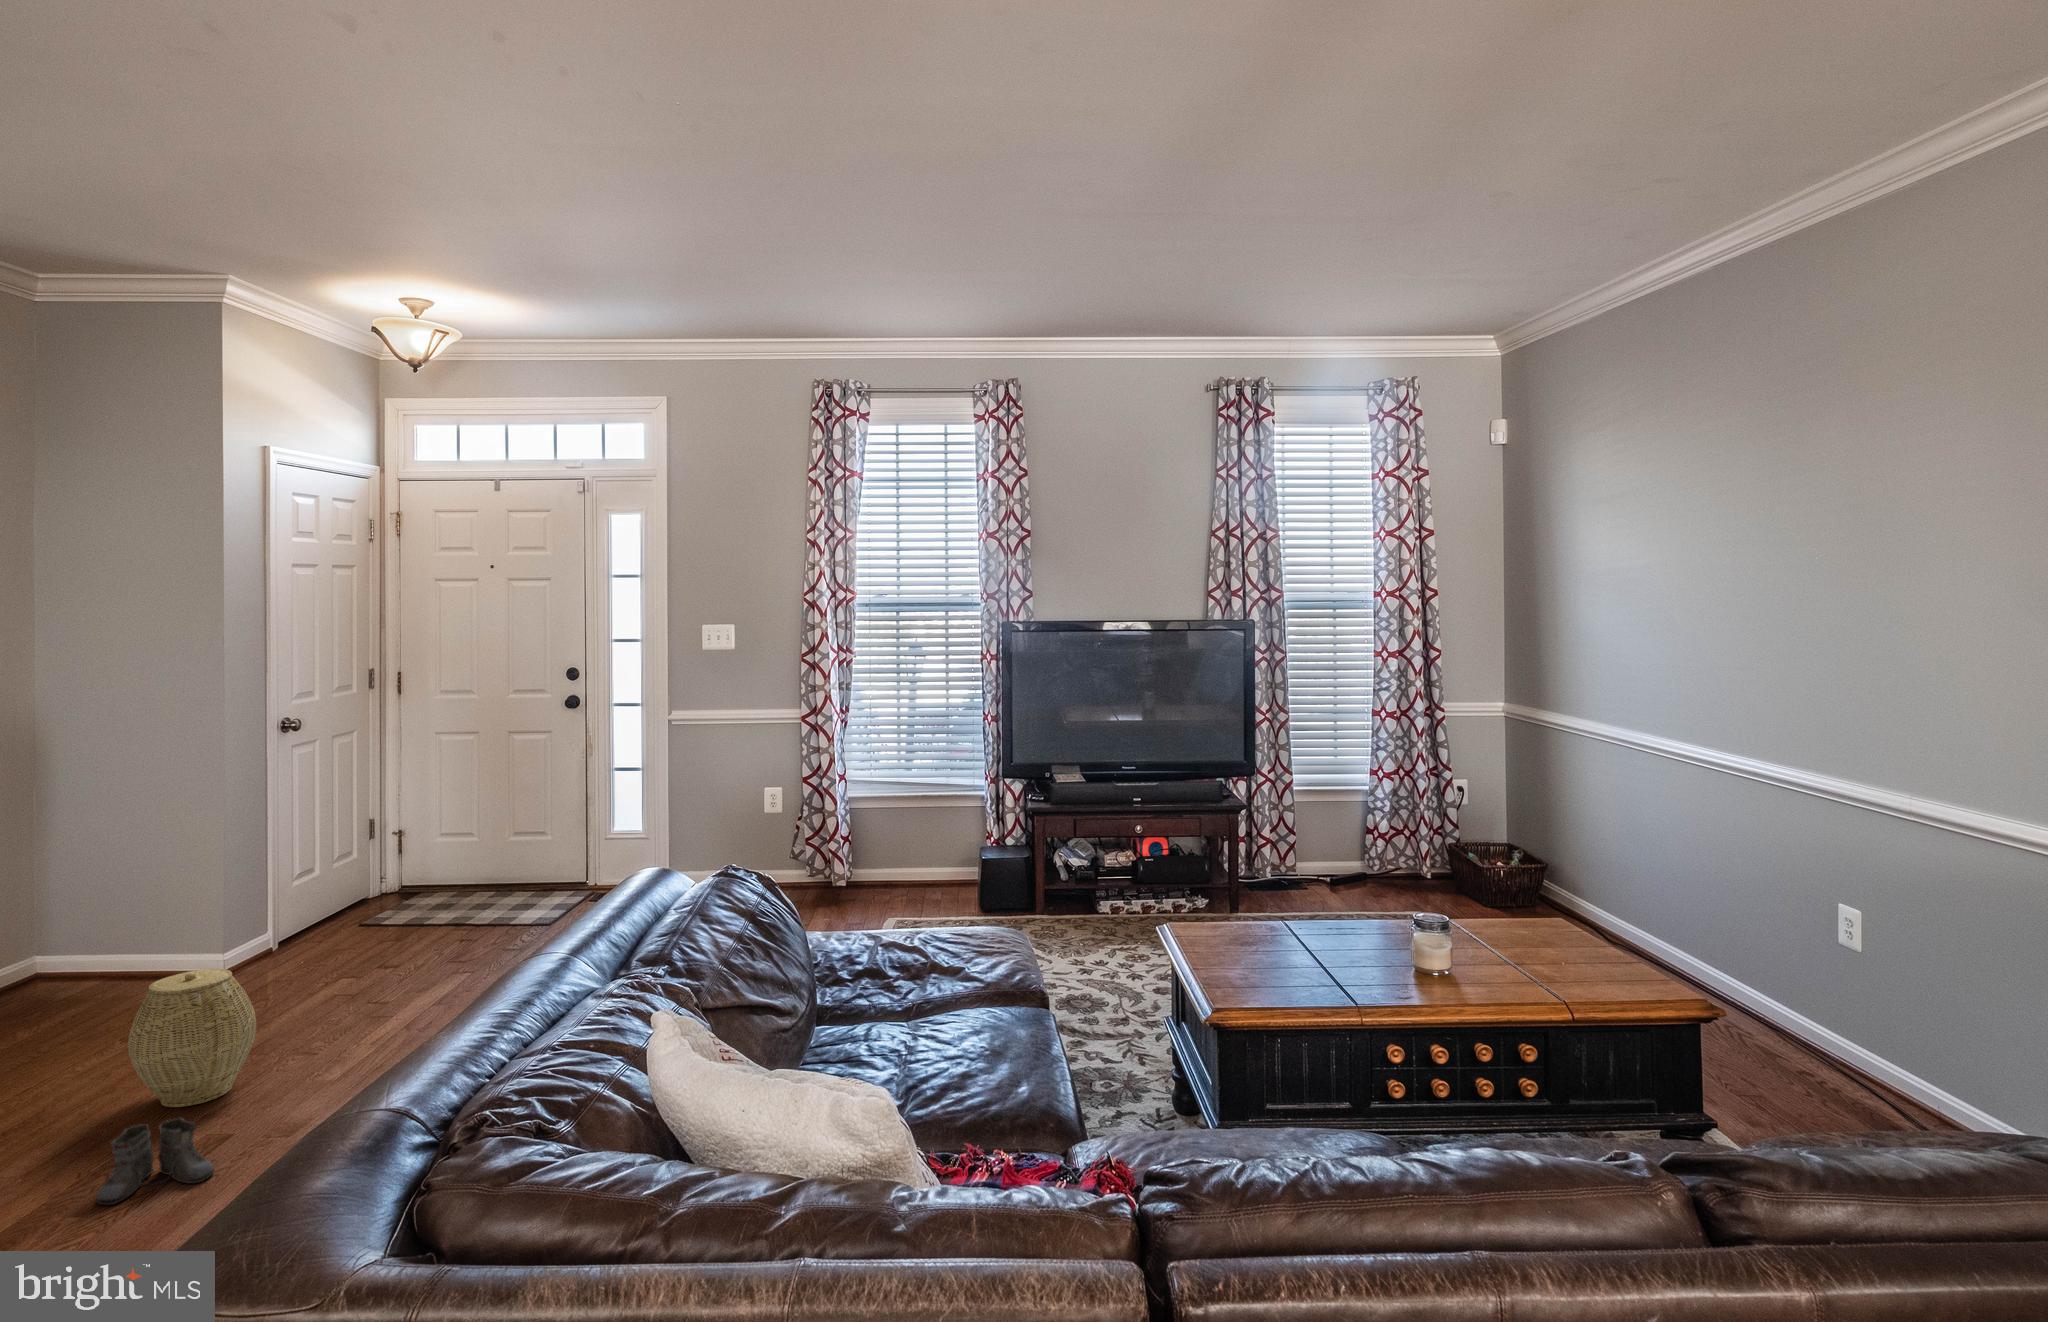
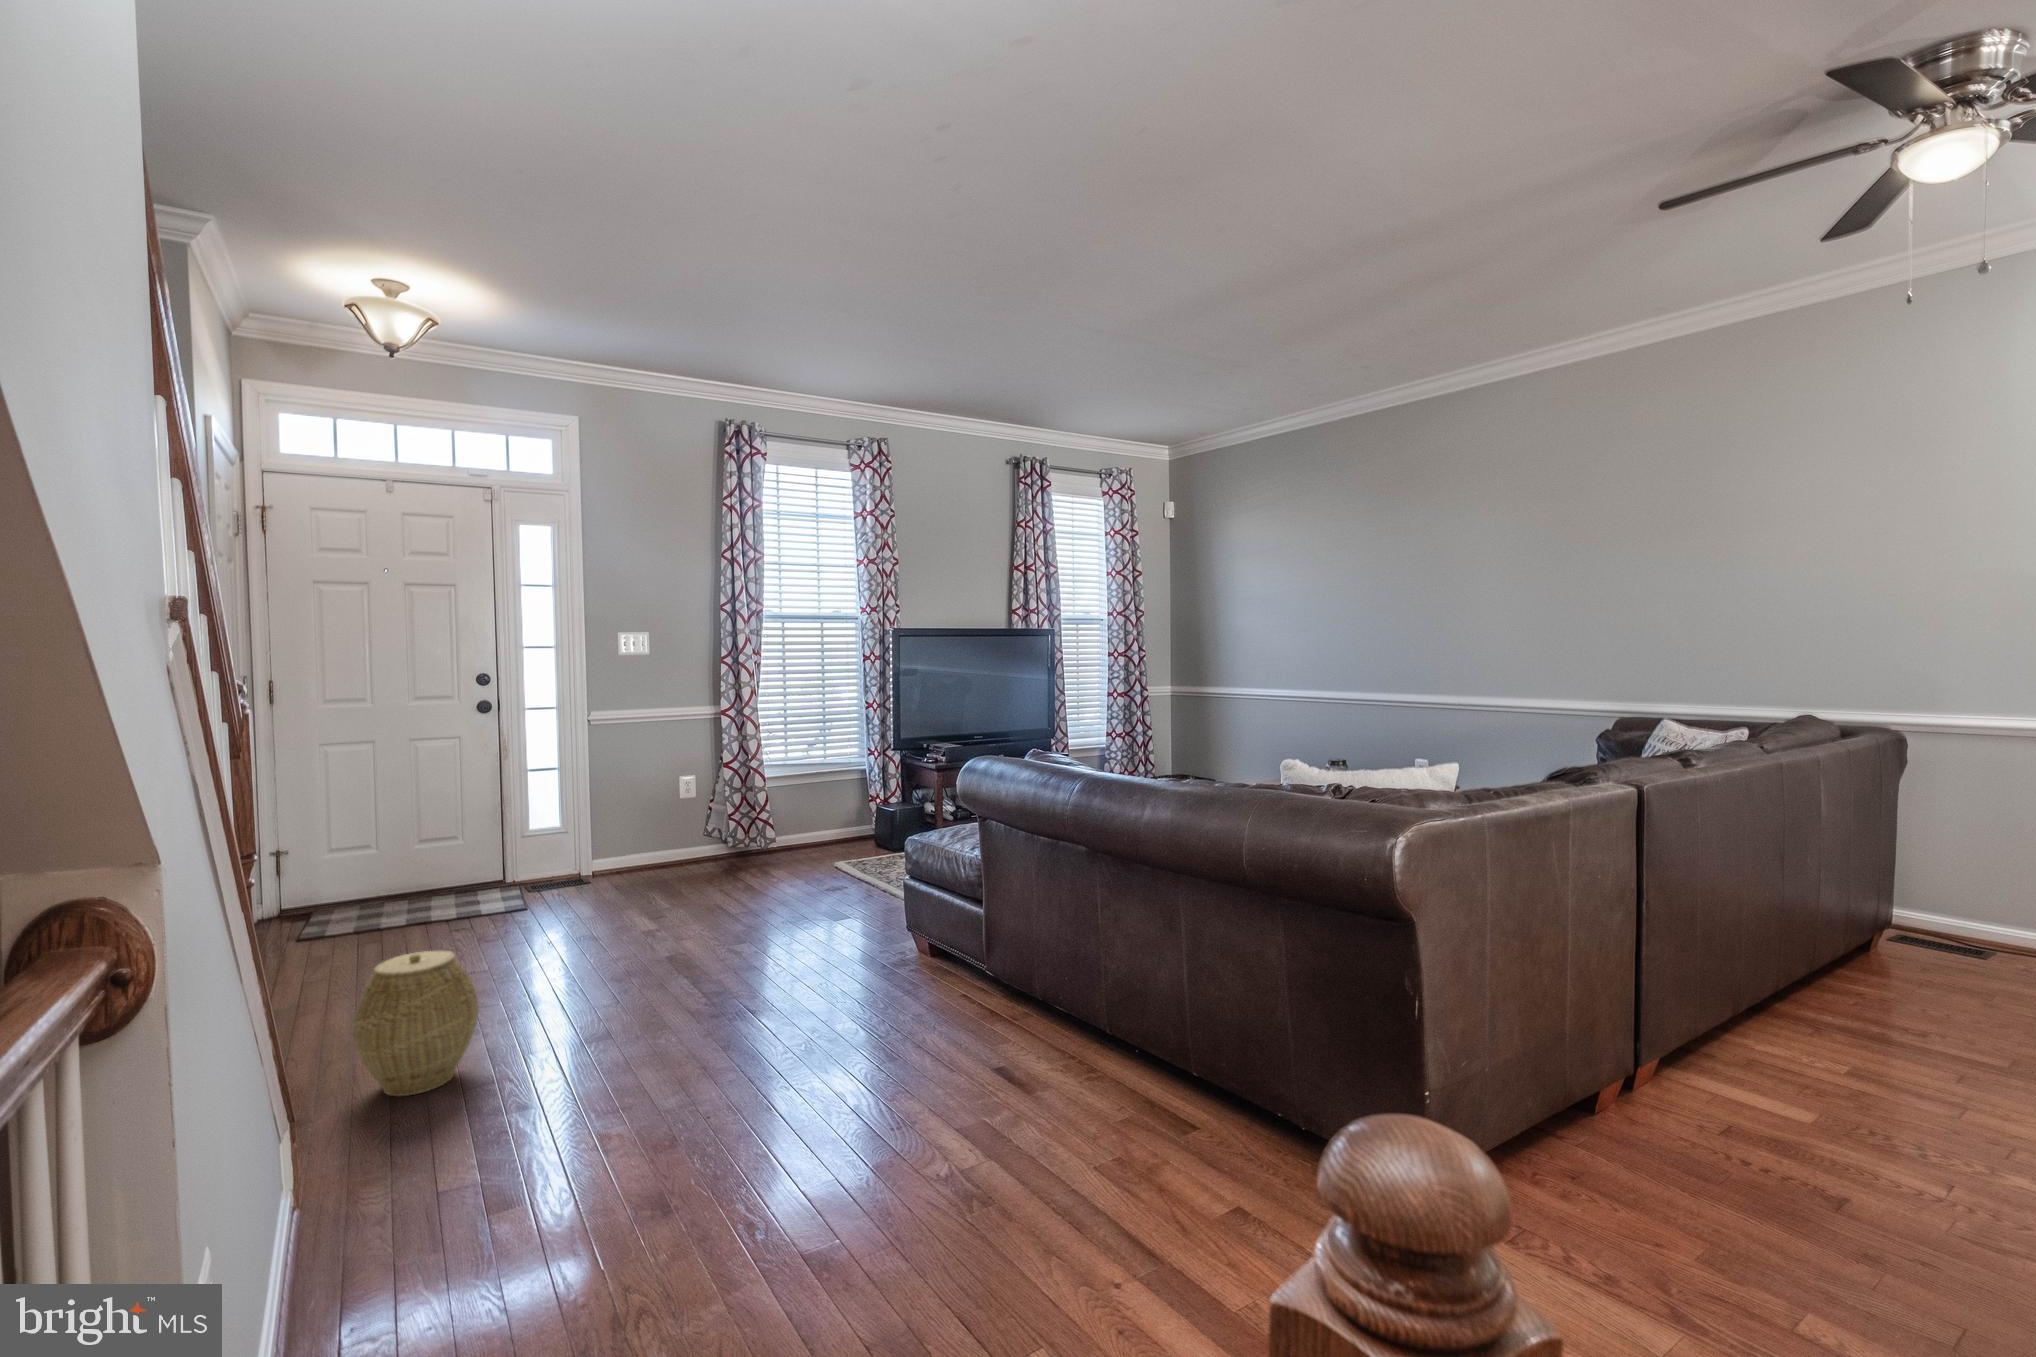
boots: present [96,1118,214,1205] -> none [476,1068,589,1154]

